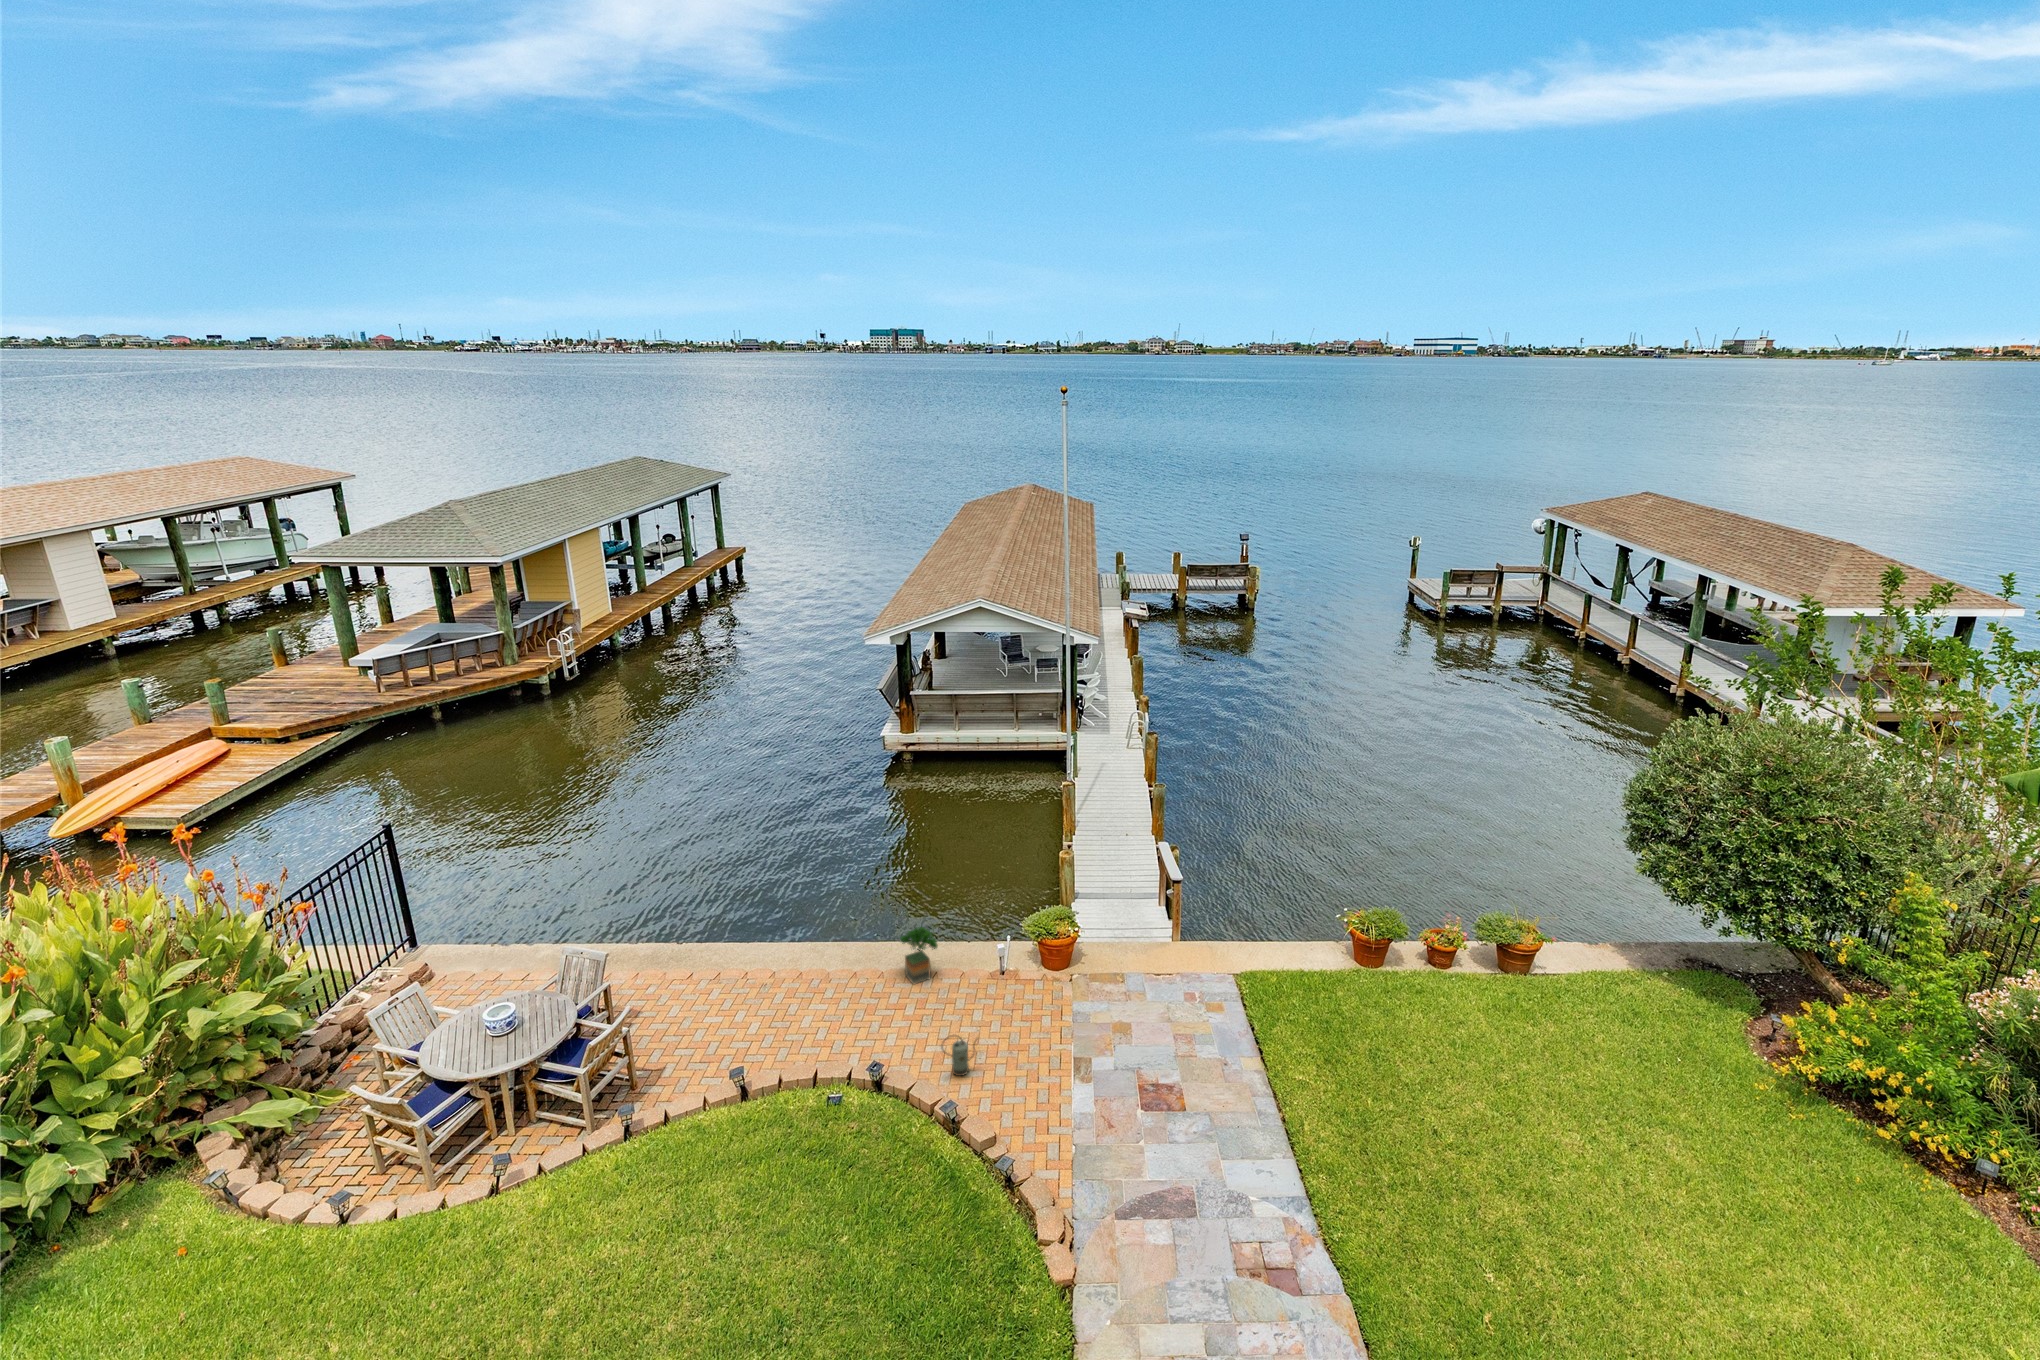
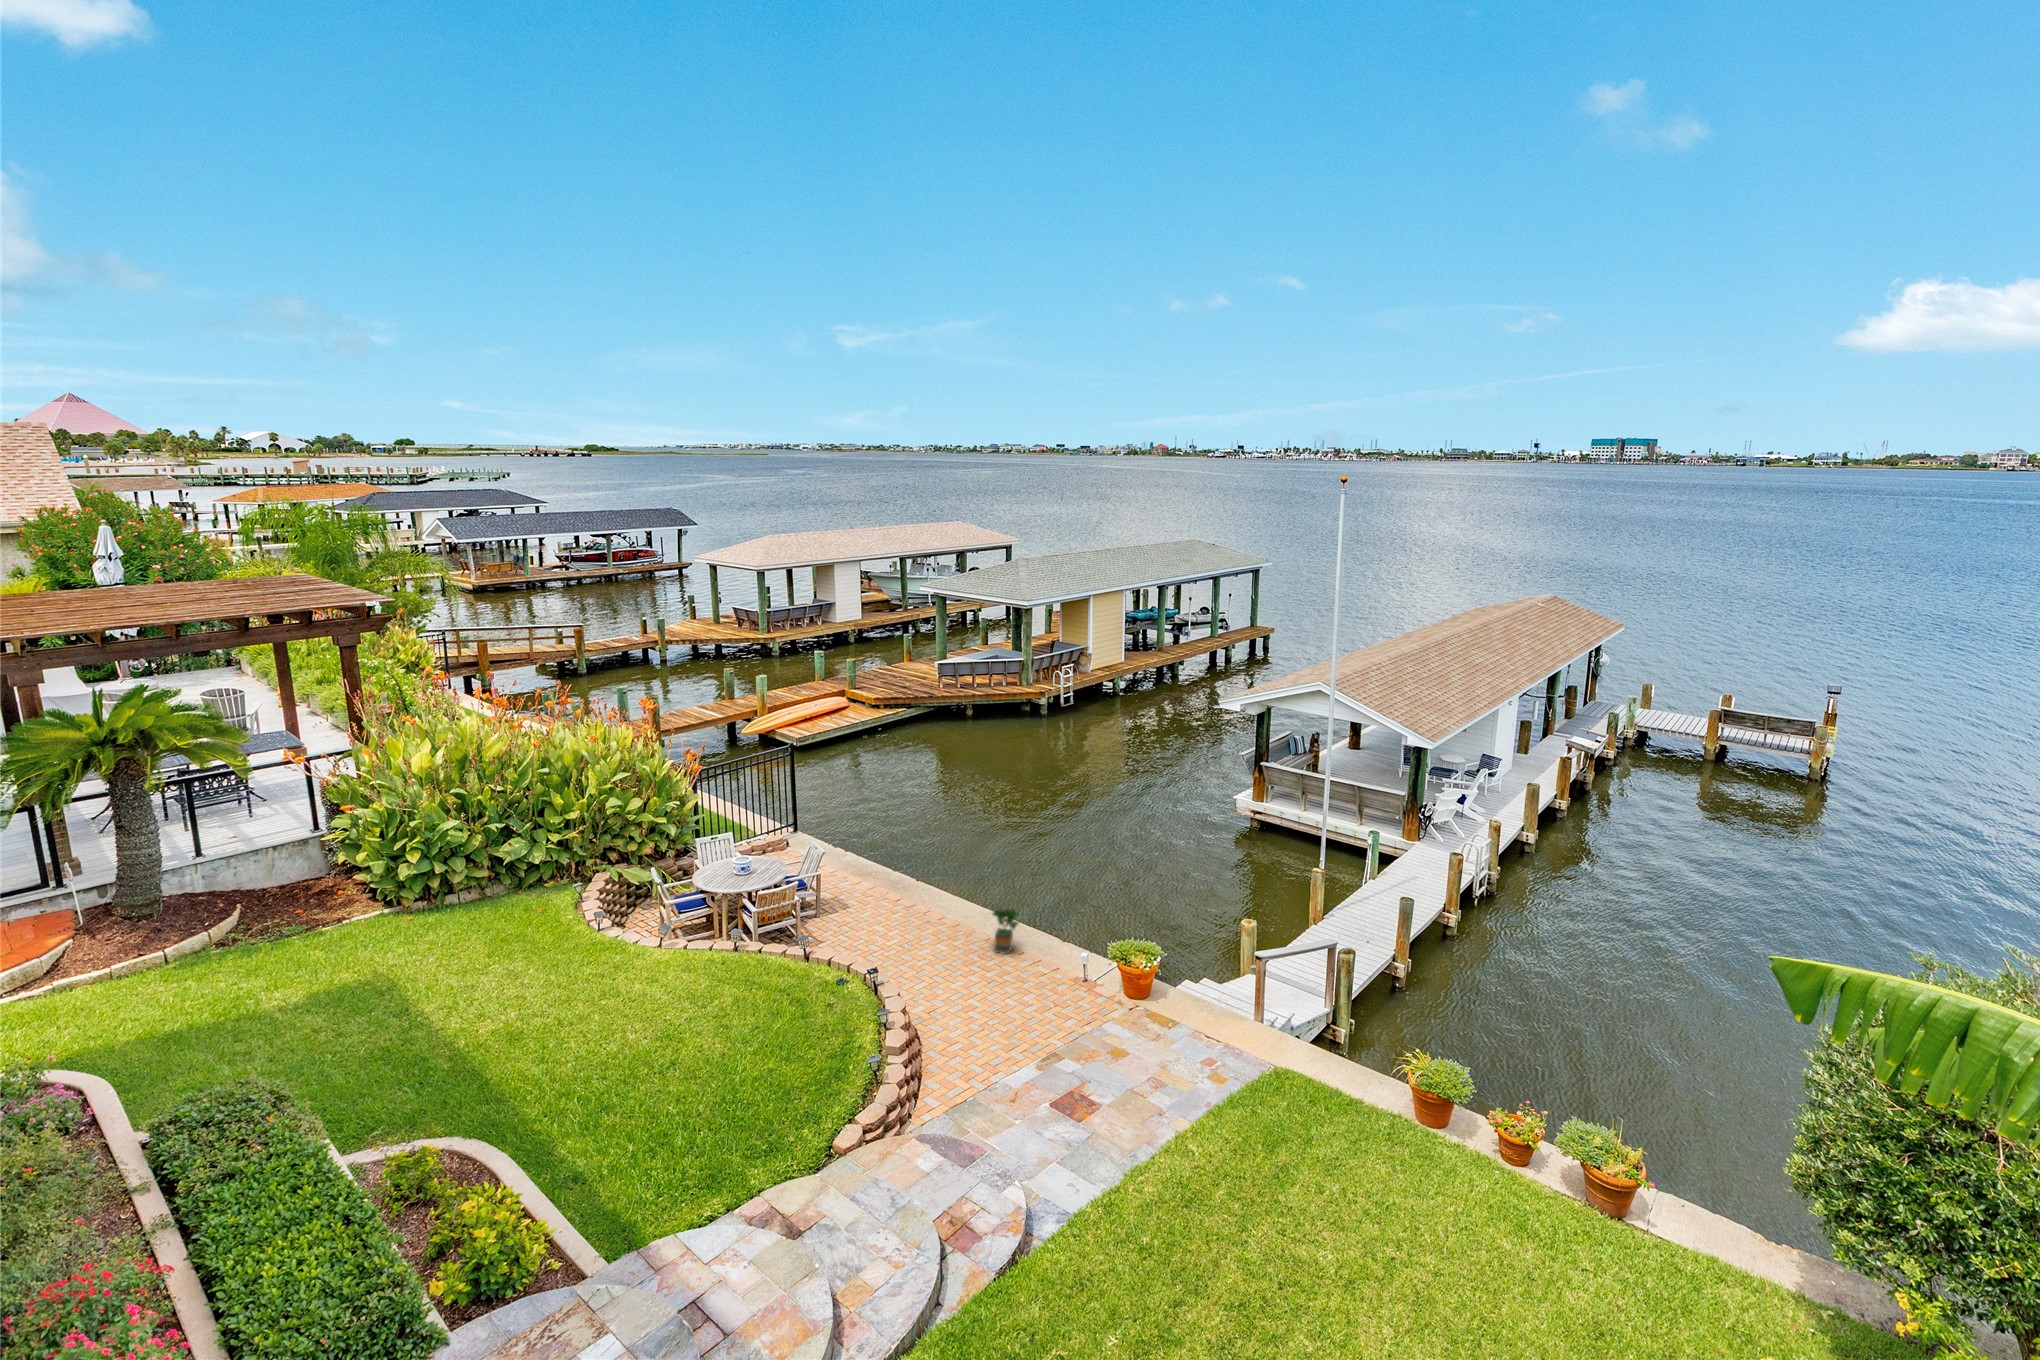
watering can: present [942,1035,977,1076] -> none [936,978,964,1015]

